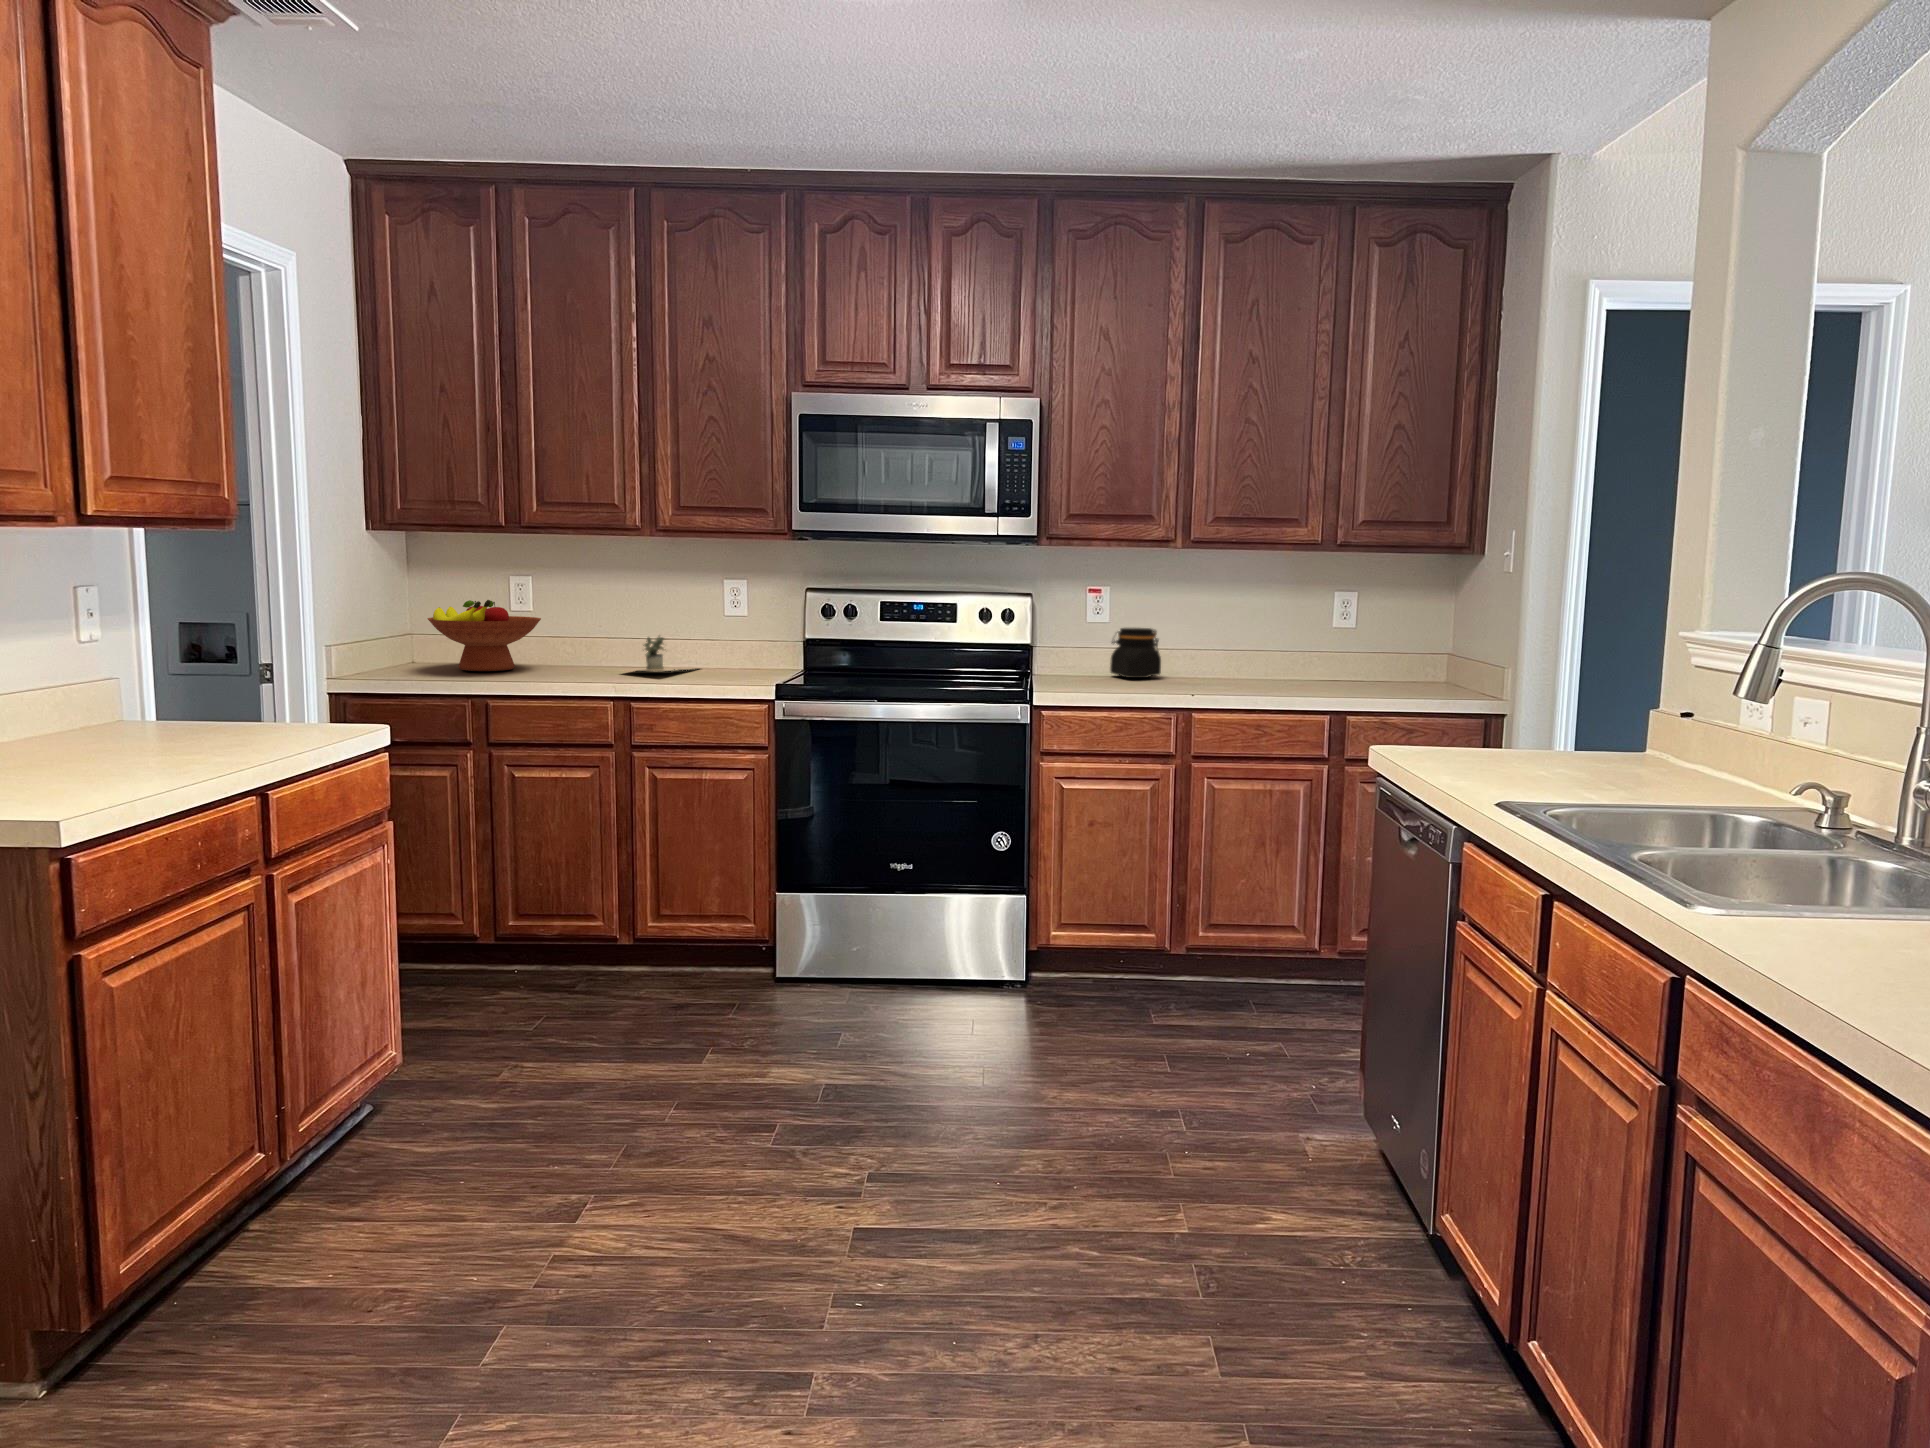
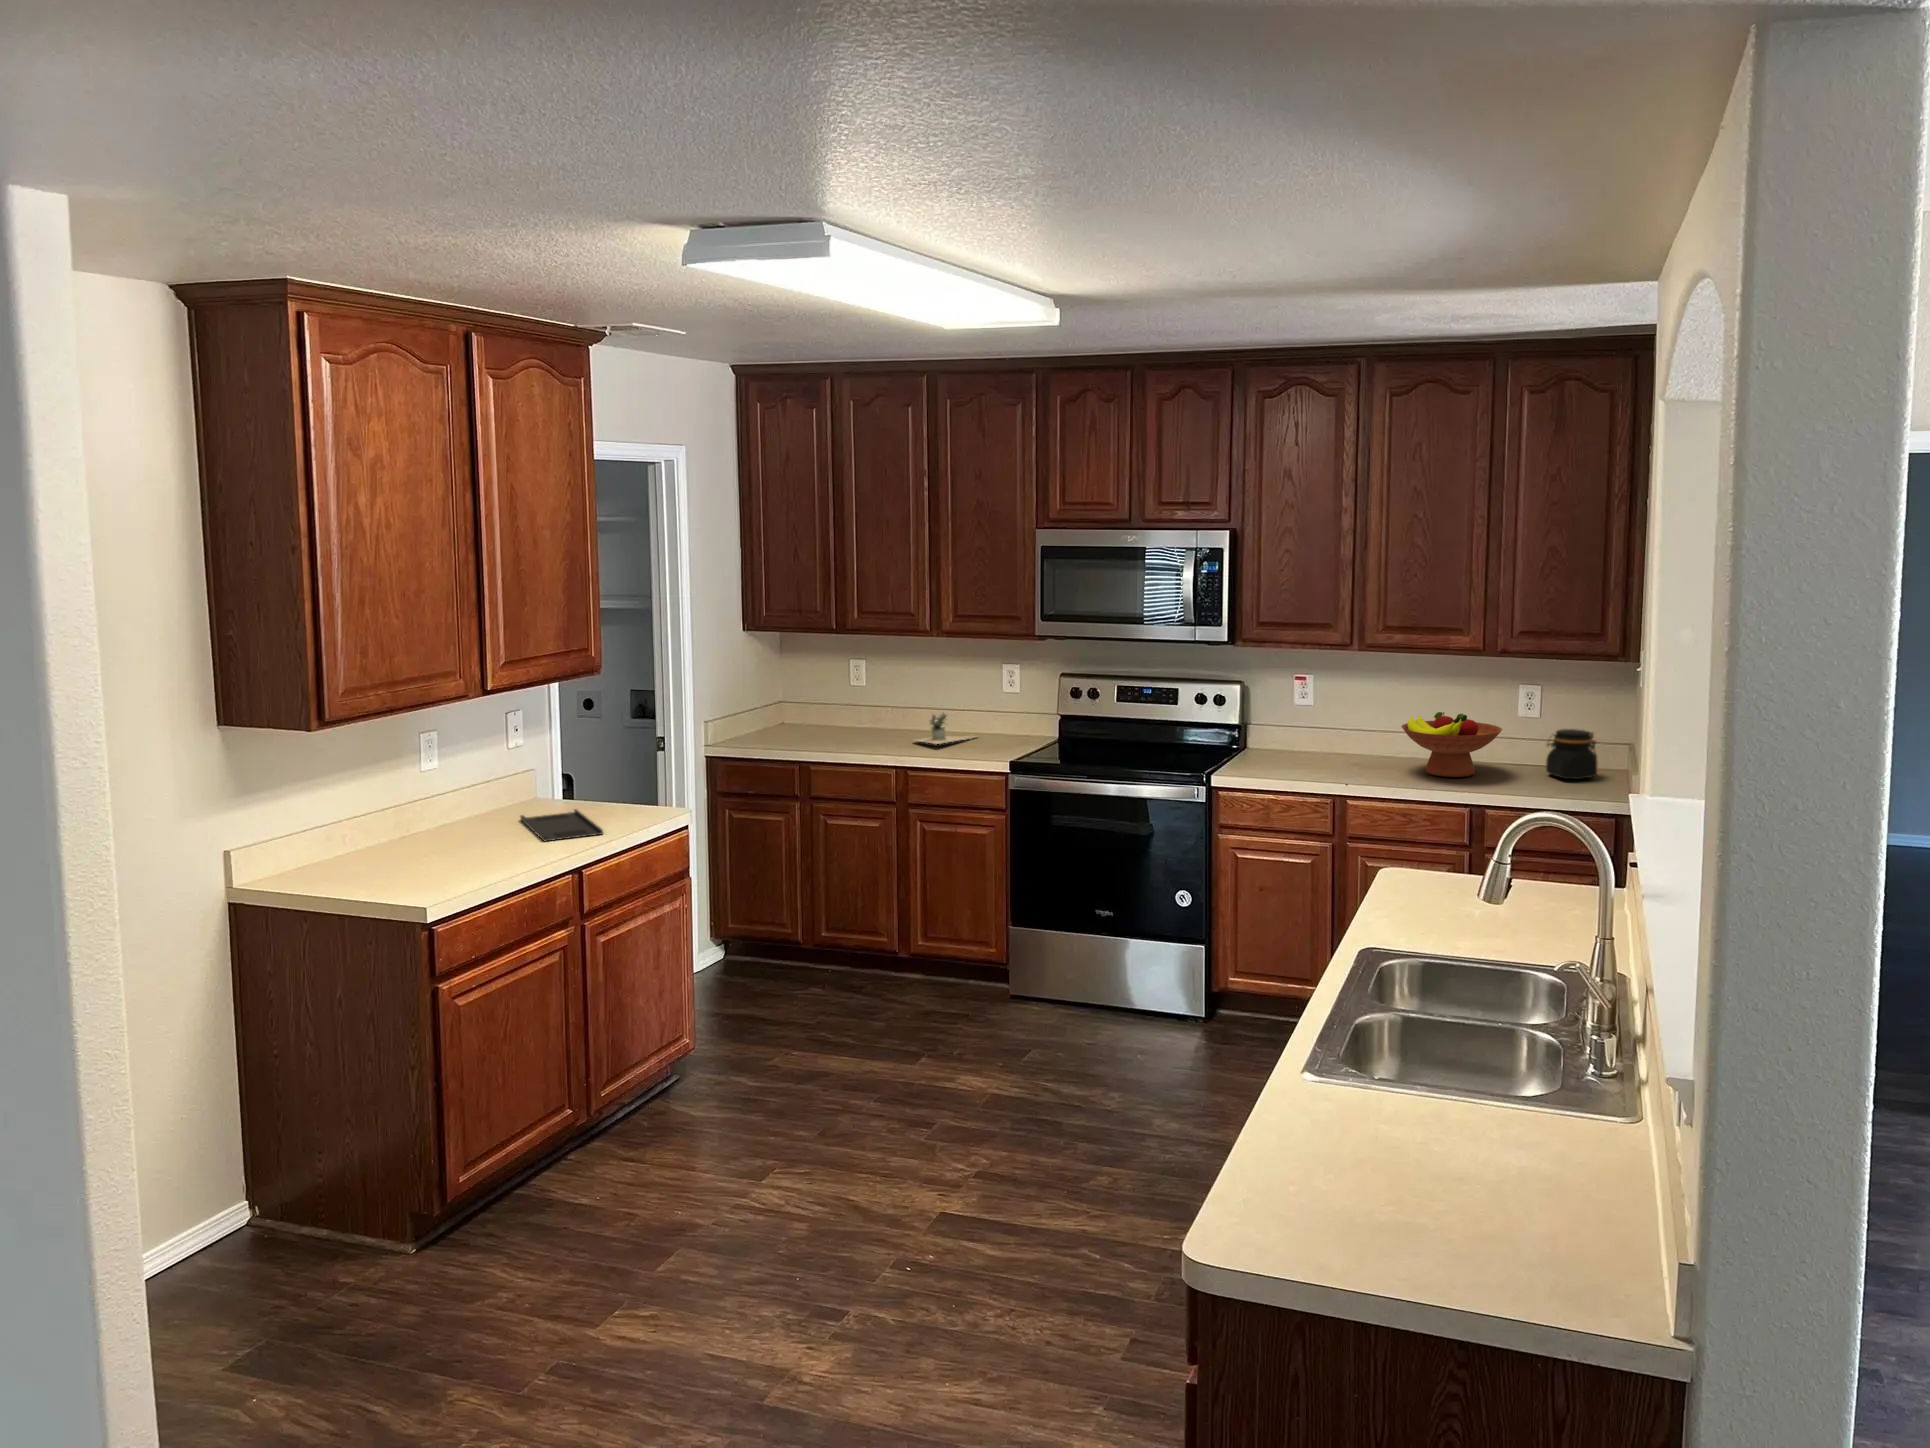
fruit bowl: present [428,600,541,671] -> present [1401,712,1502,777]
jar: present [1110,628,1161,678] -> present [1546,729,1598,779]
tray: none [120,723,284,753] -> present [520,809,603,841]

